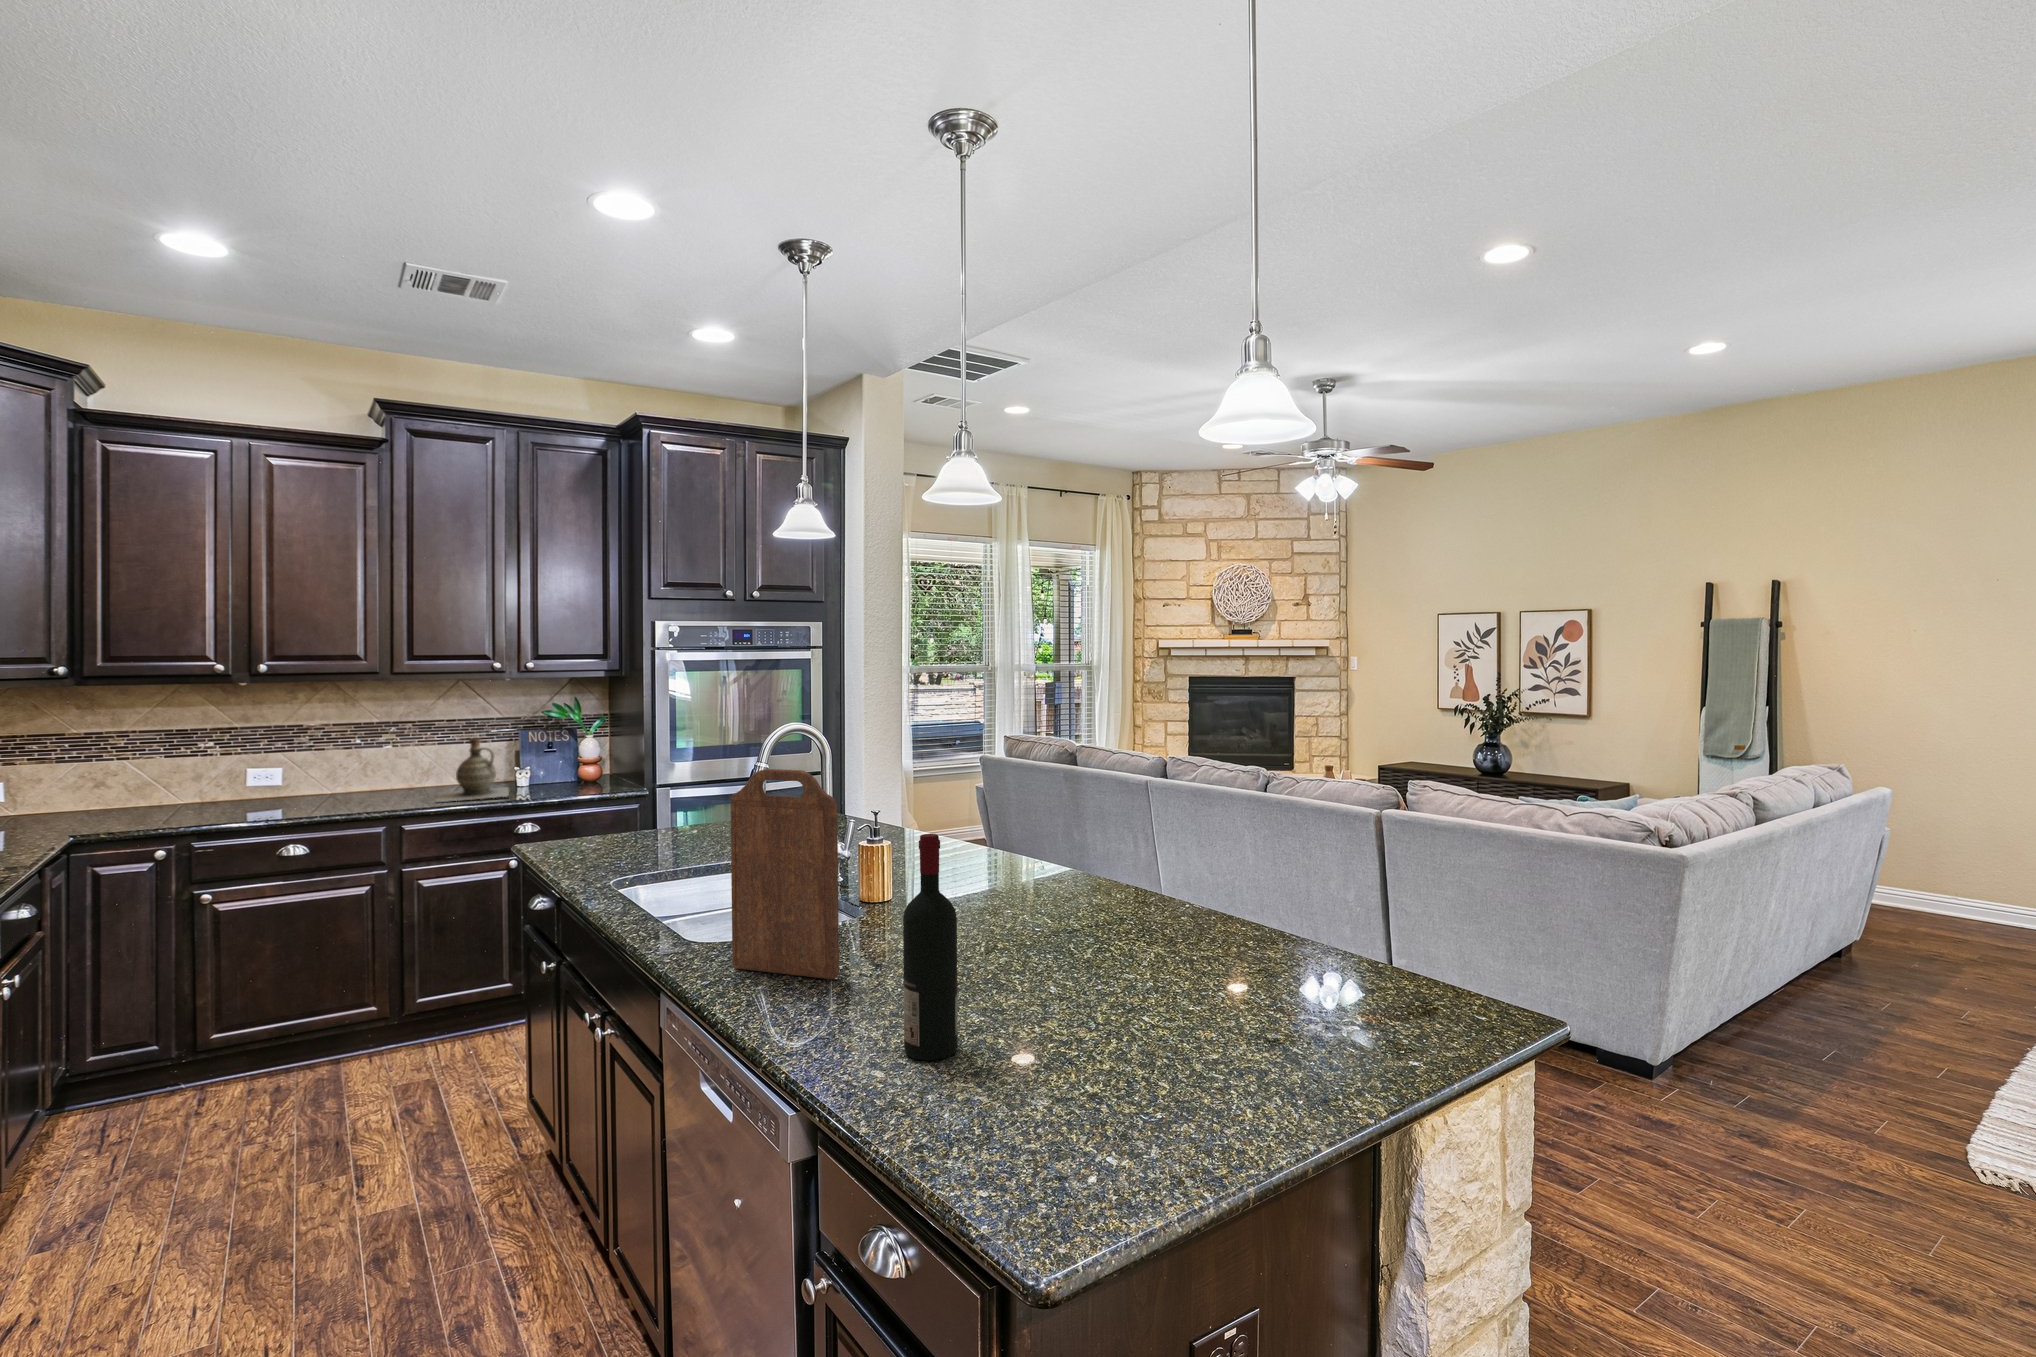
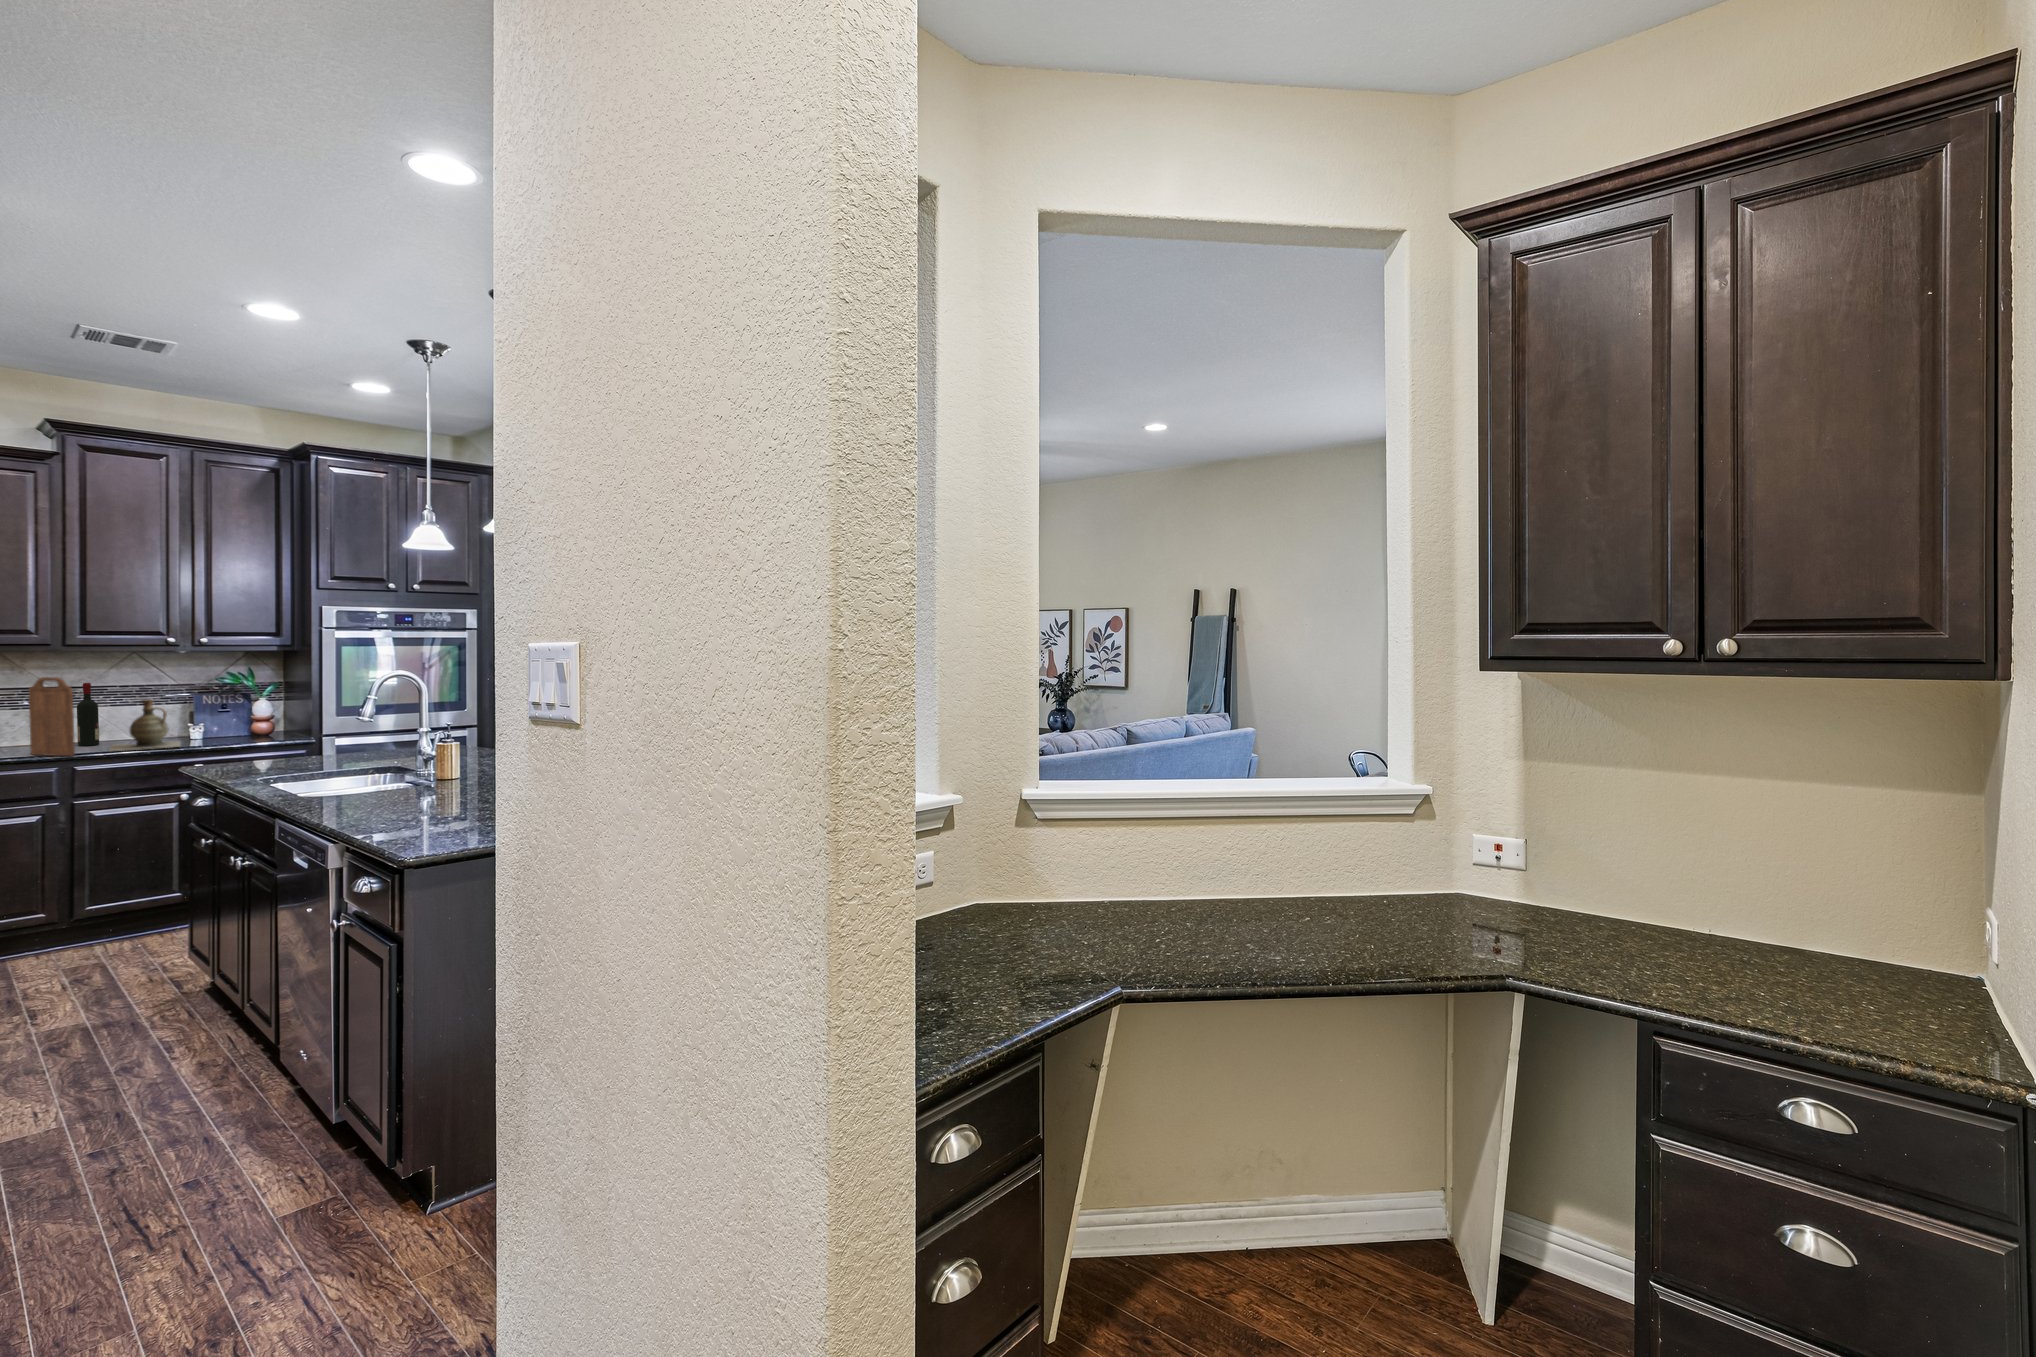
cutting board: present [730,769,839,979] -> present [29,677,75,756]
wine bottle: present [903,834,958,1060] -> present [77,683,99,746]

